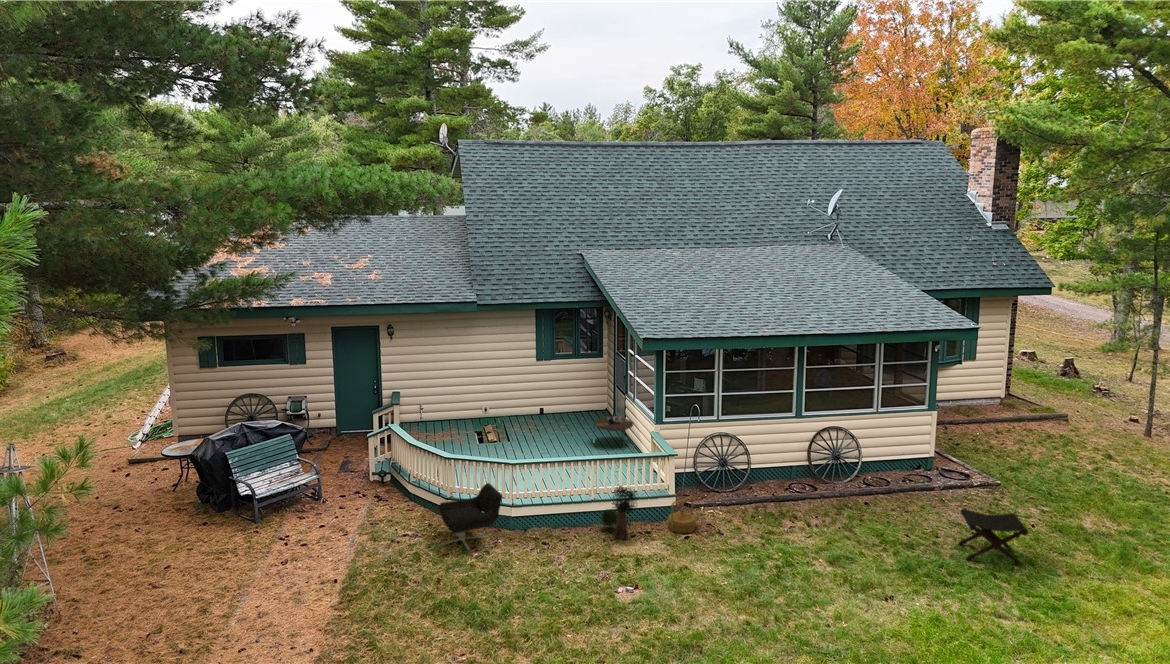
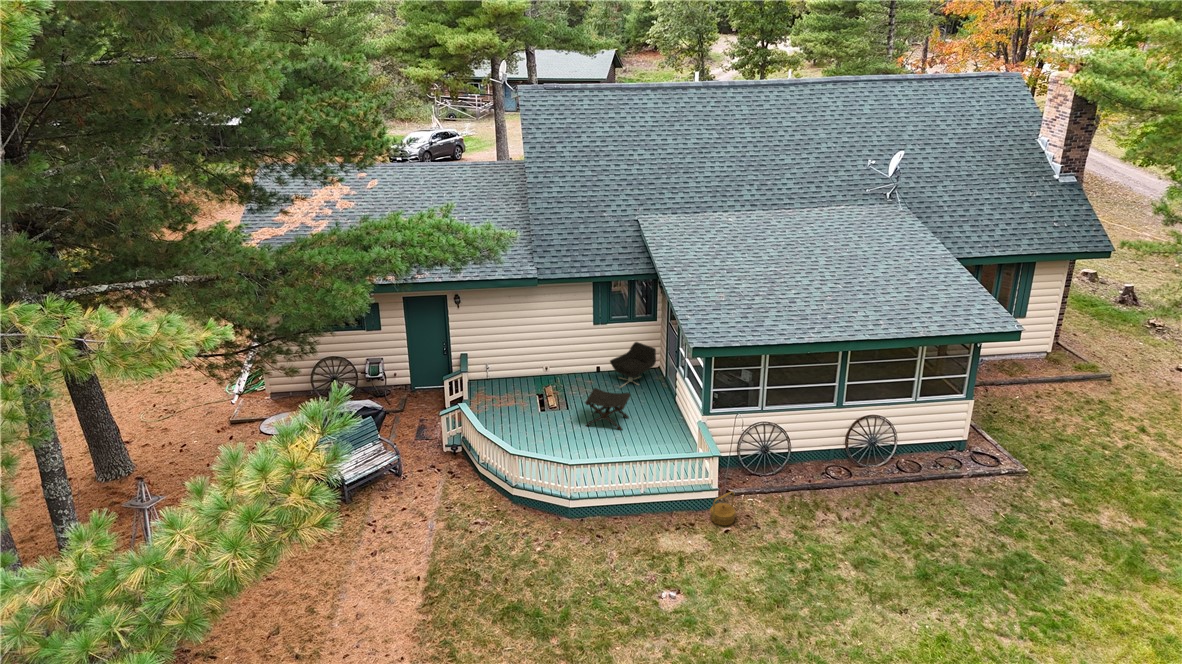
side table: present [594,416,633,448] -> none [646,394,683,430]
lounge chair: present [438,483,502,550] -> present [610,342,656,387]
potted plant: present [601,486,638,539] -> none [648,484,684,532]
footstool: present [958,509,1028,566] -> present [585,388,630,430]

